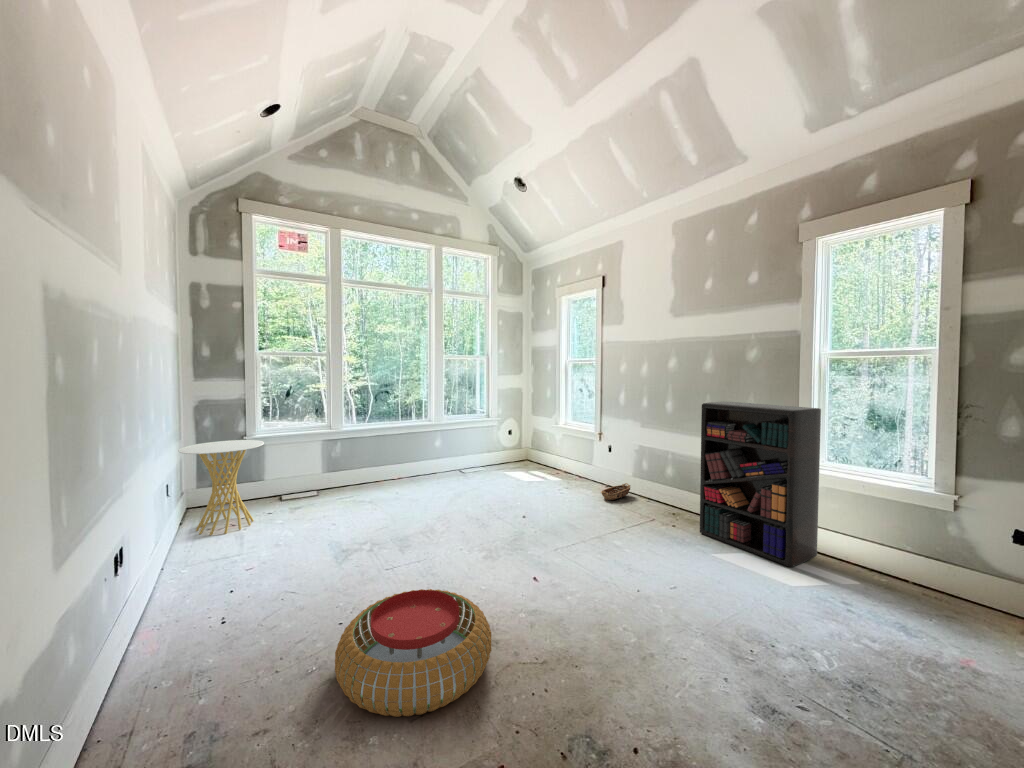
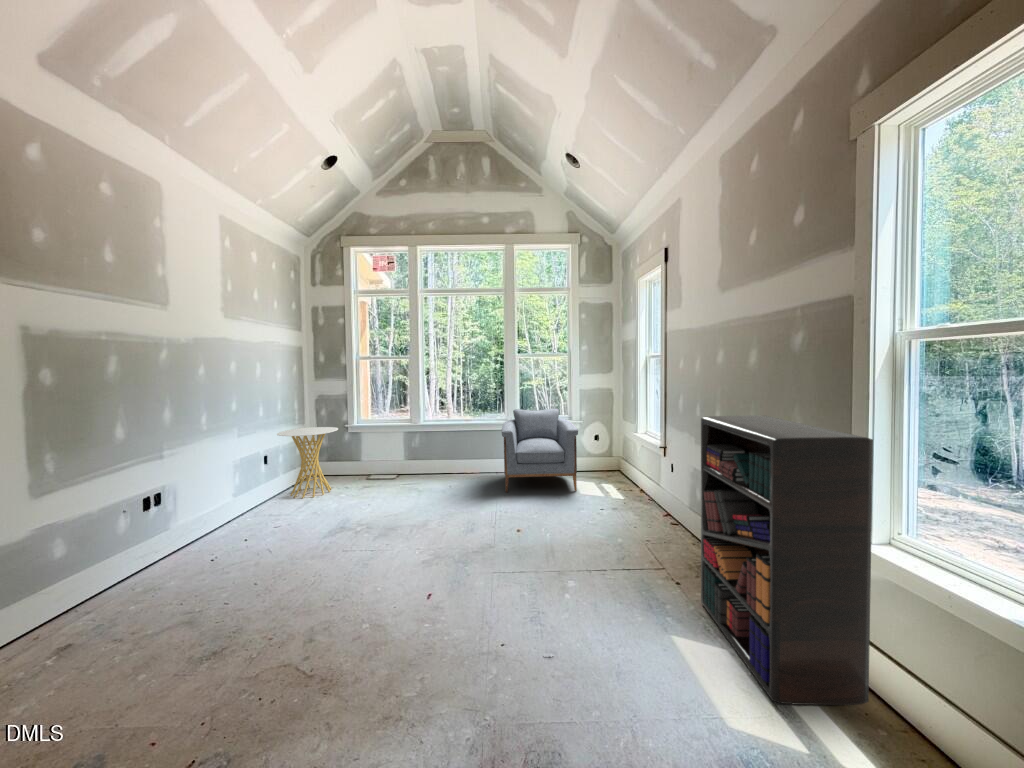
armchair: none [440,408,522,491] -> present [502,408,578,492]
basket: present [601,483,630,500] -> none [627,510,683,537]
pouf: present [335,589,491,717] -> none [136,575,304,687]

